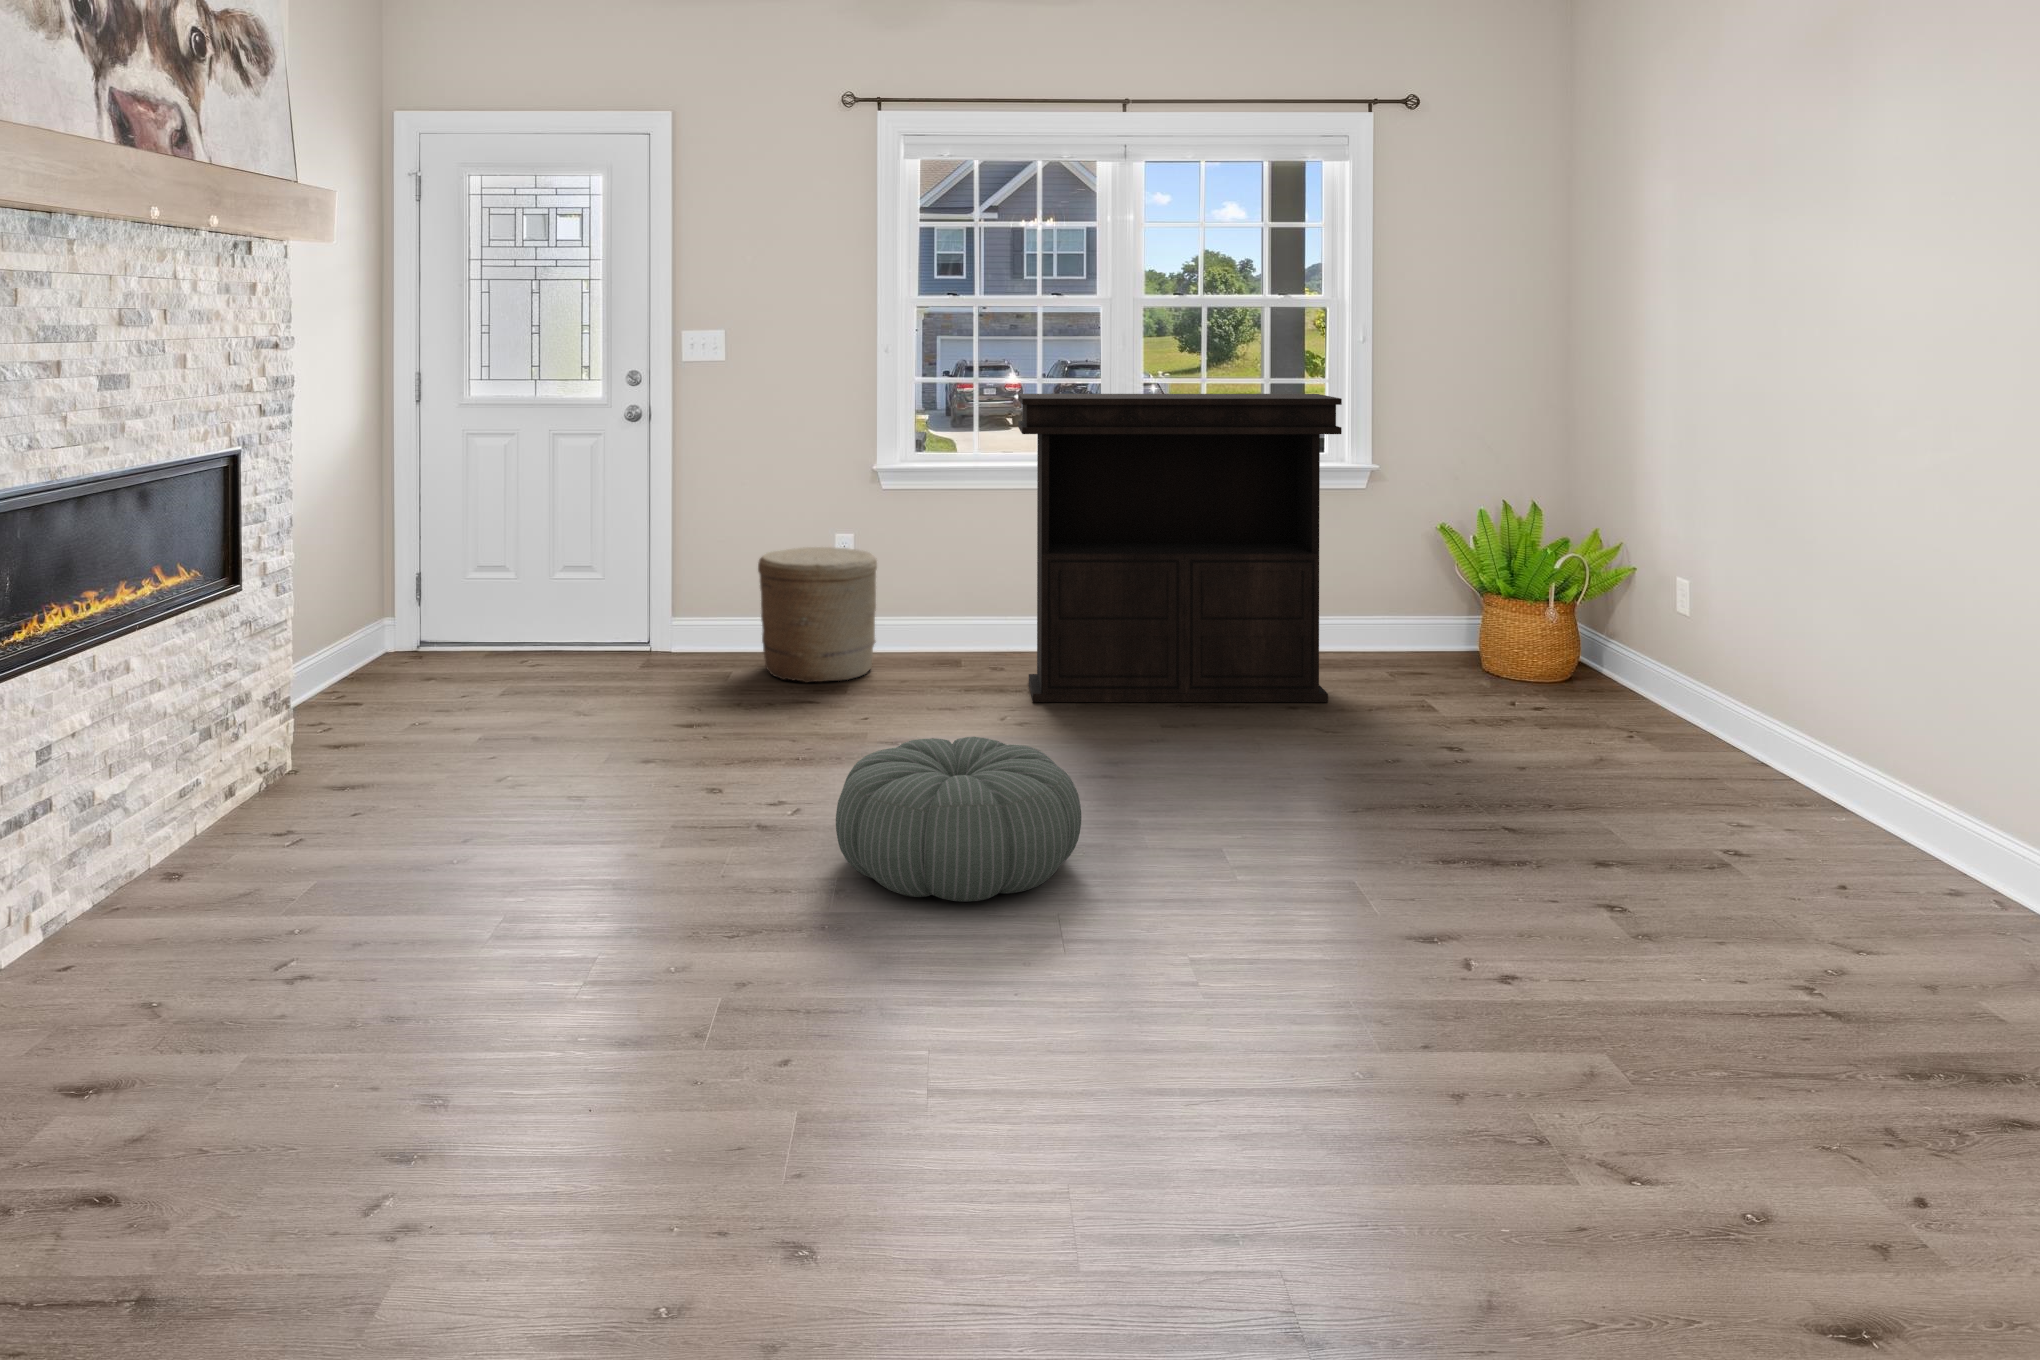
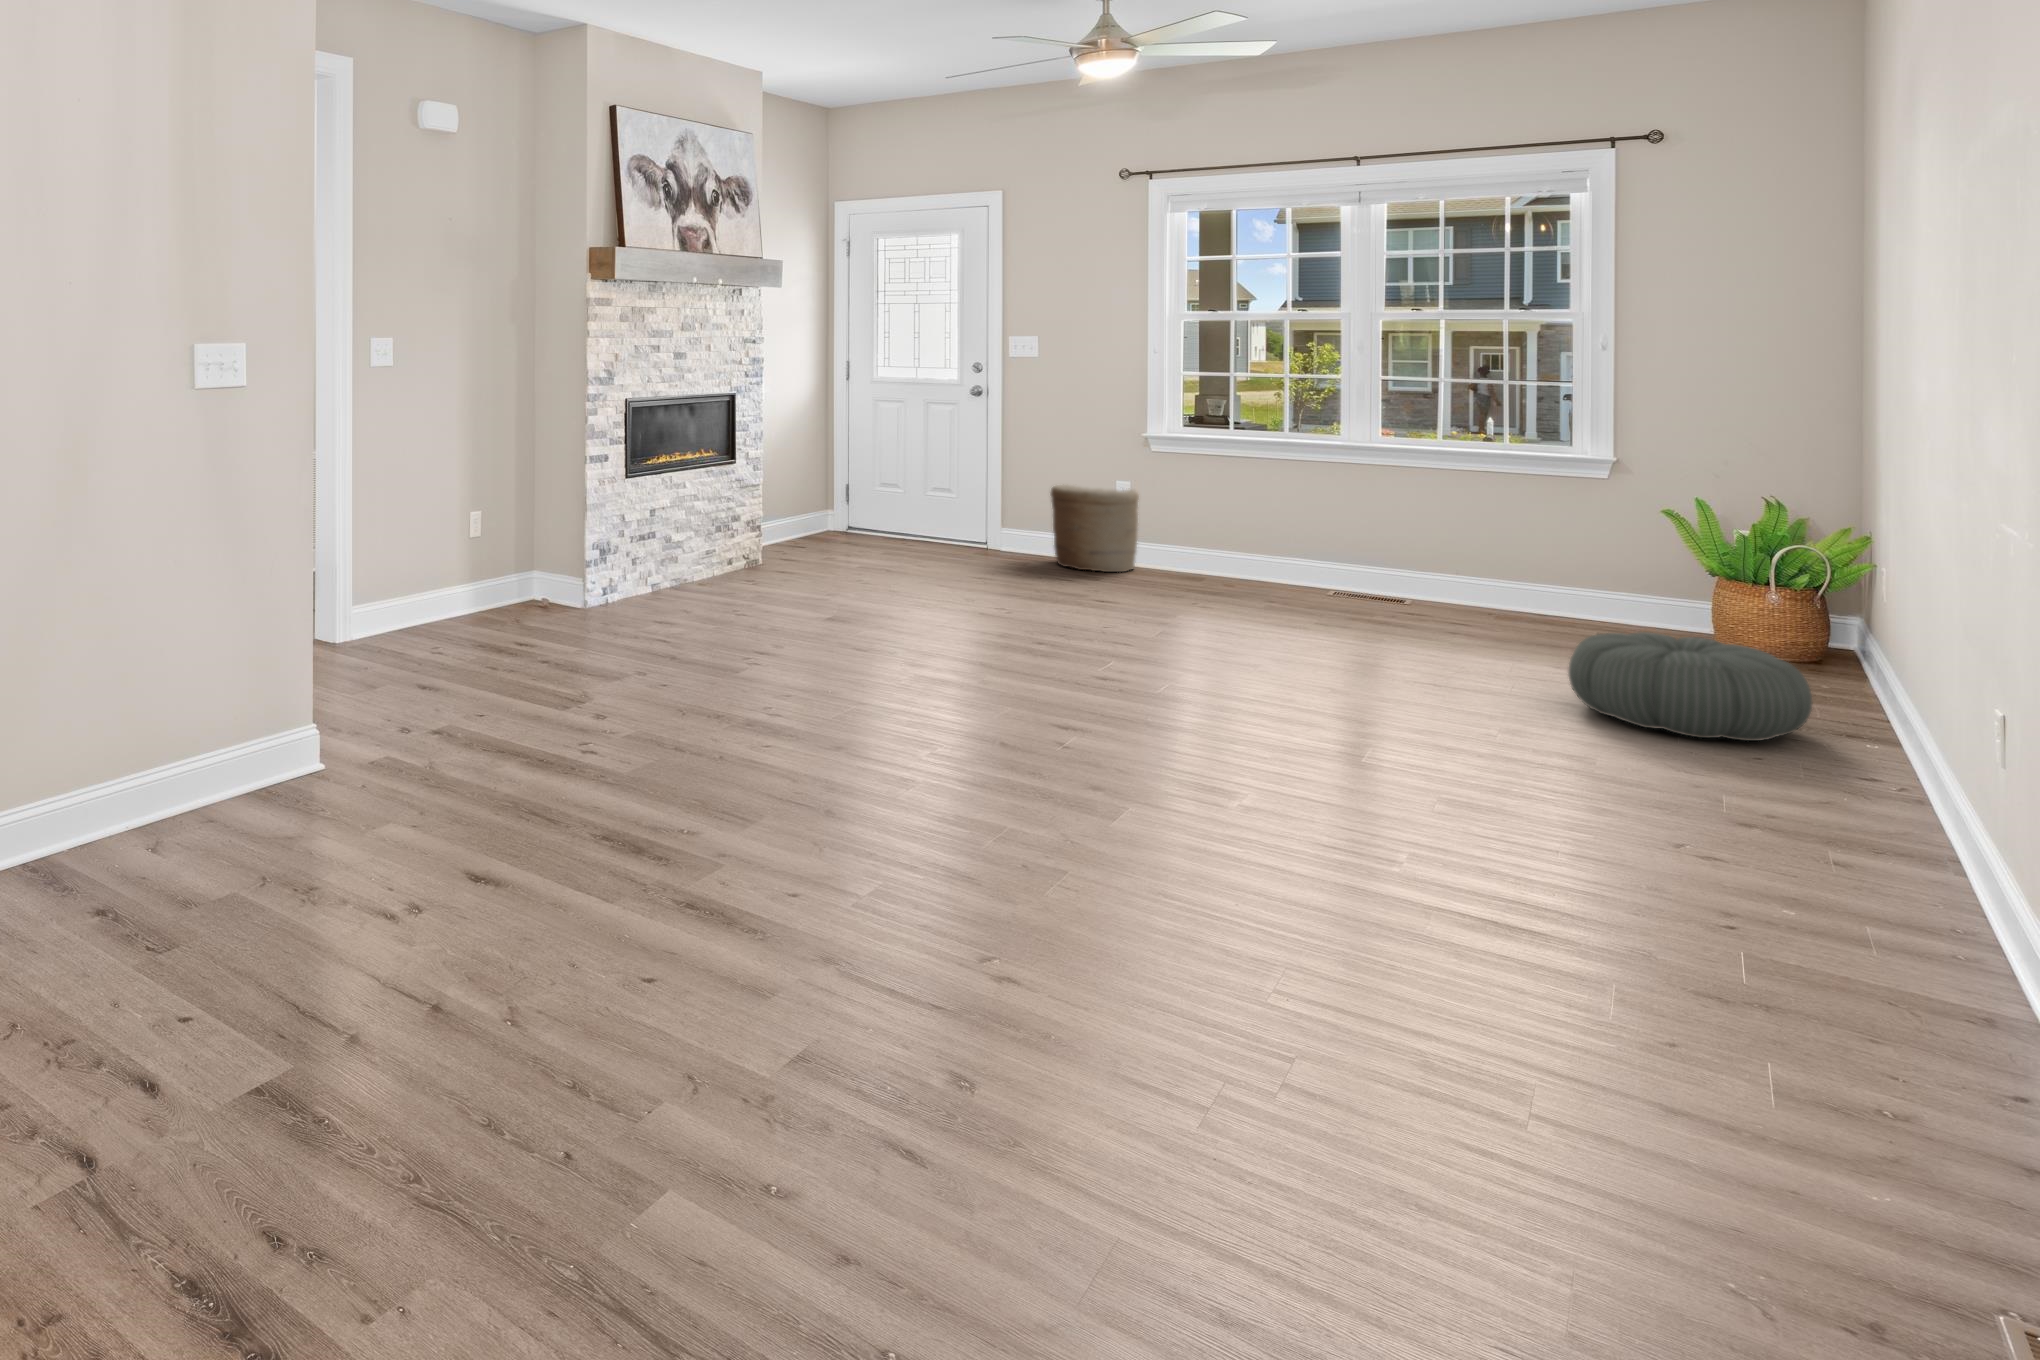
console table: present [1018,394,1342,702] -> none [1225,381,1512,627]
pouf: present [836,737,1081,902] -> present [1568,632,1812,741]

